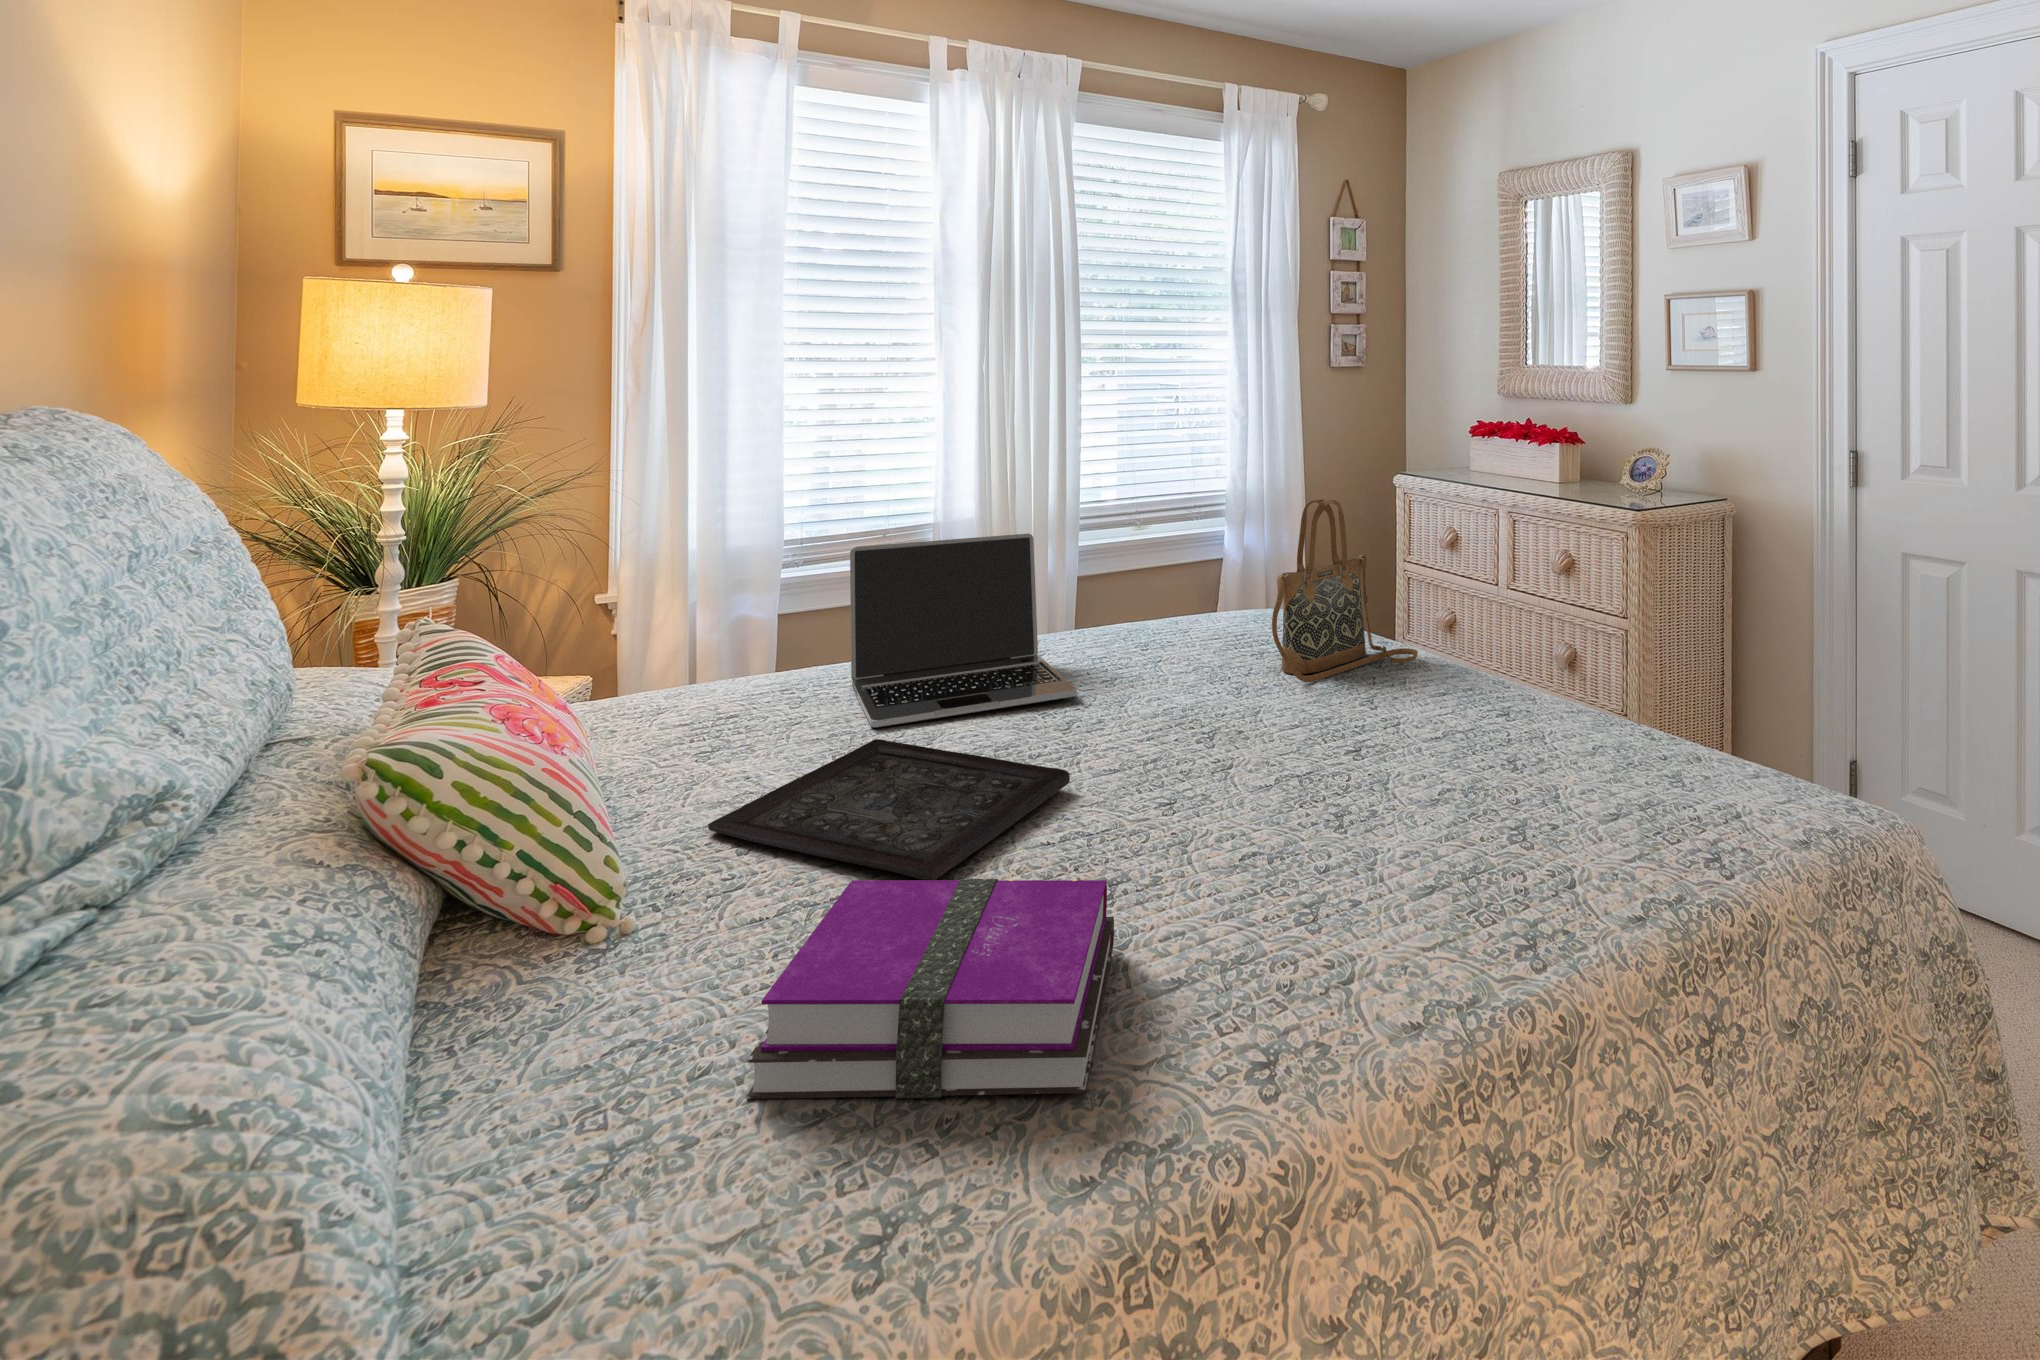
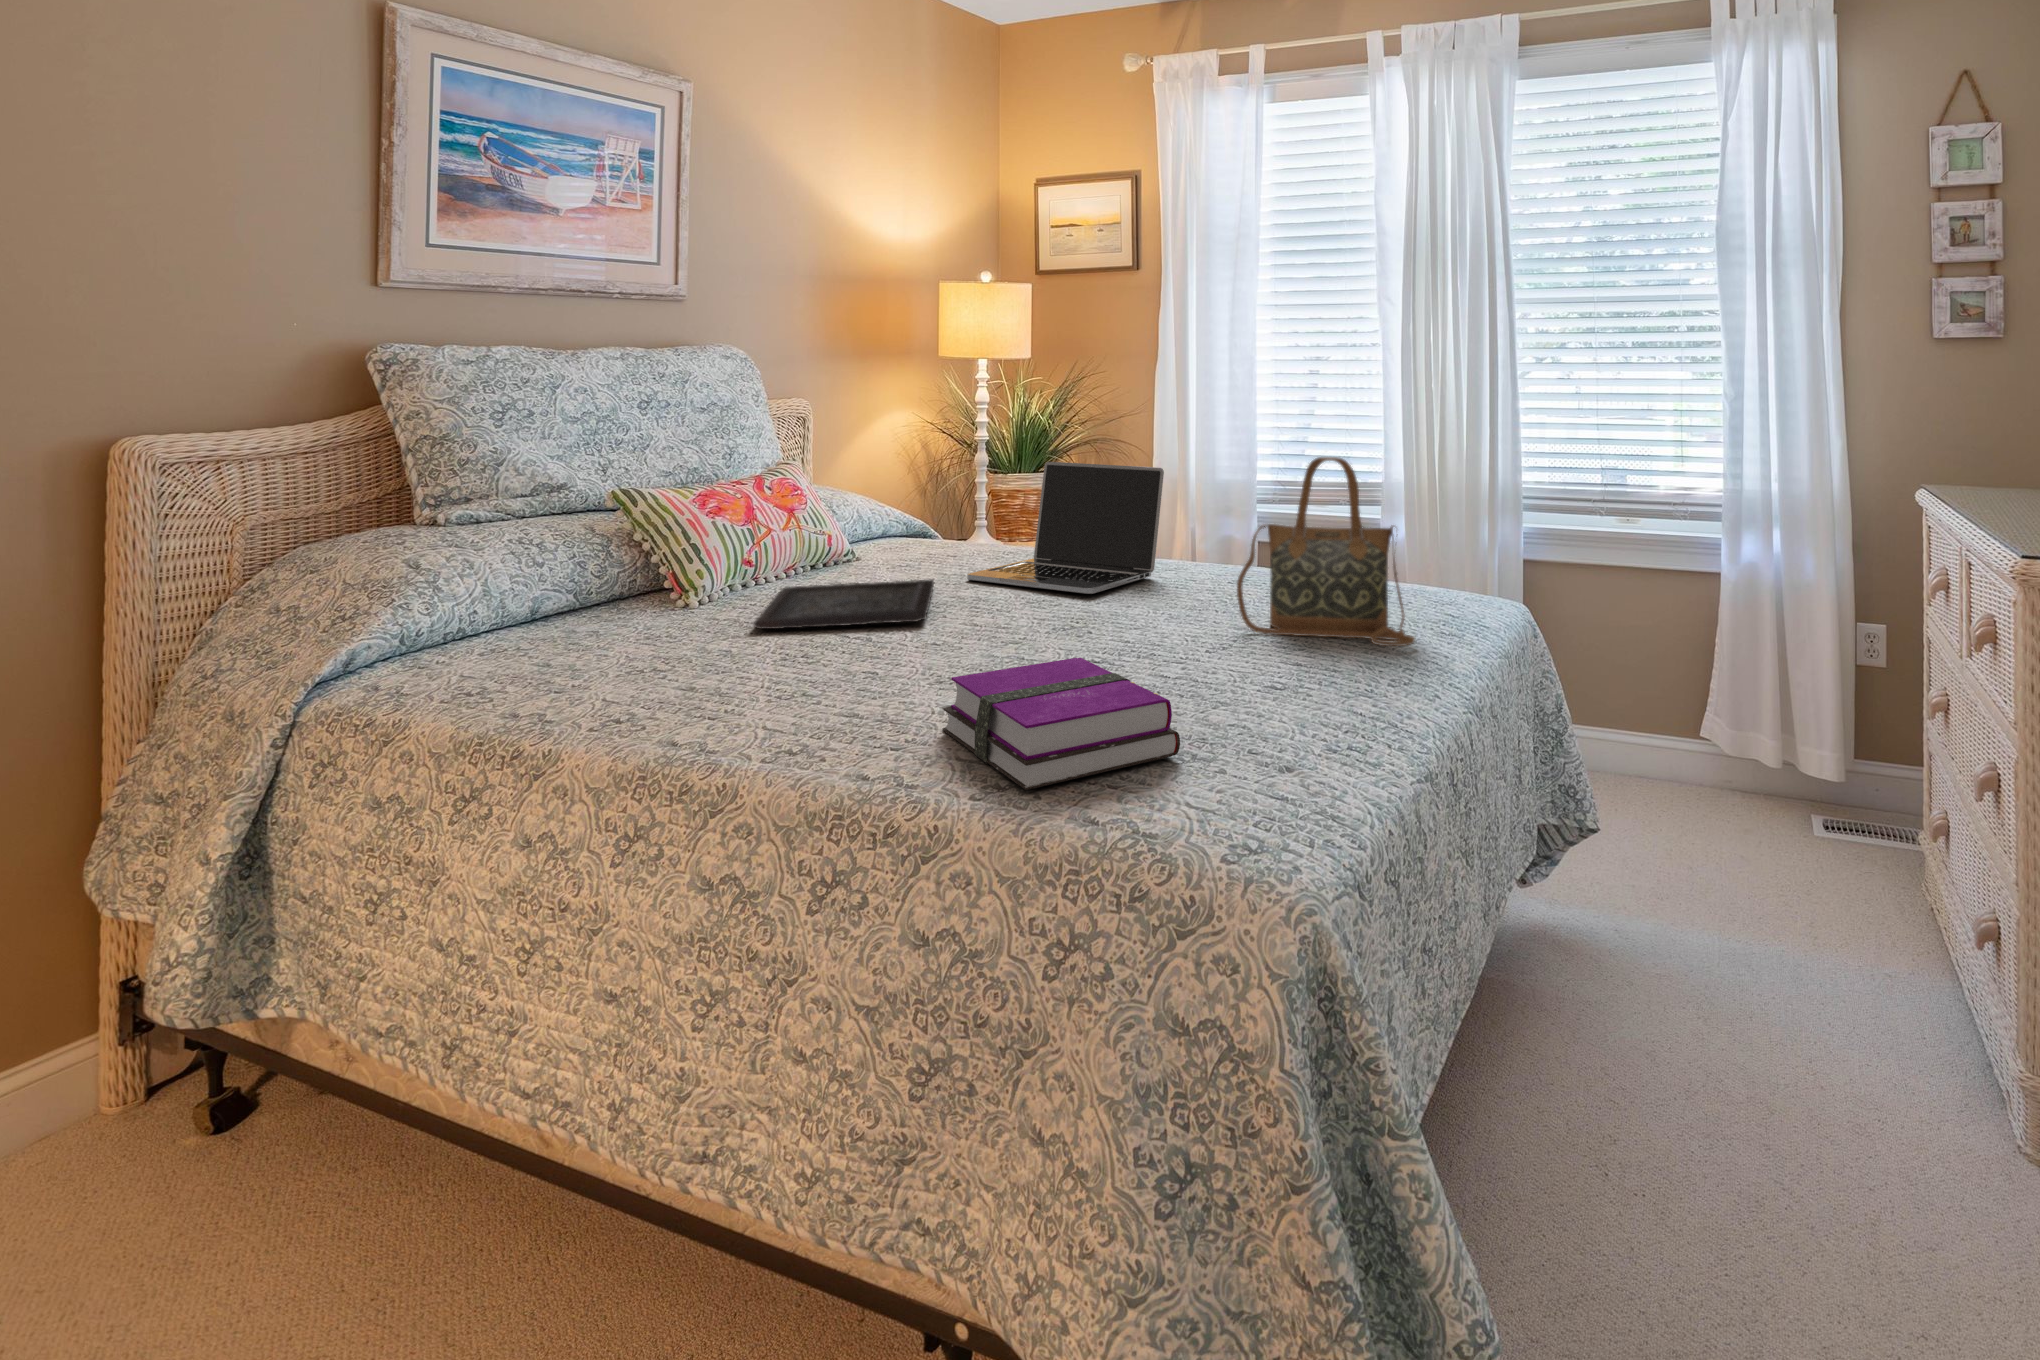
hardback book: present [746,879,1114,1099] -> present [942,658,1180,790]

